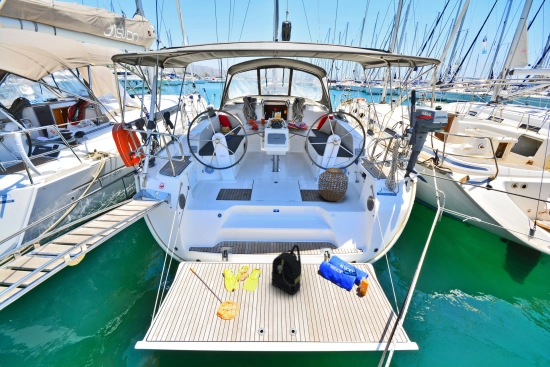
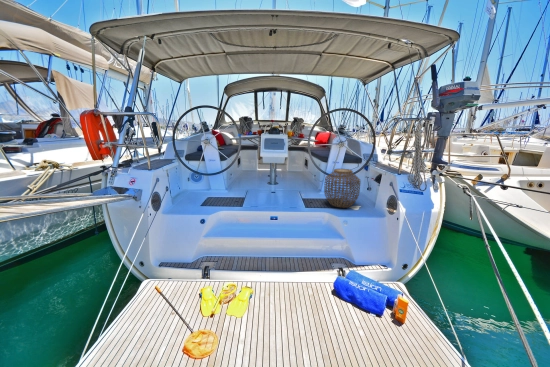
backpack: present [272,245,301,294] -> none [267,247,310,321]

